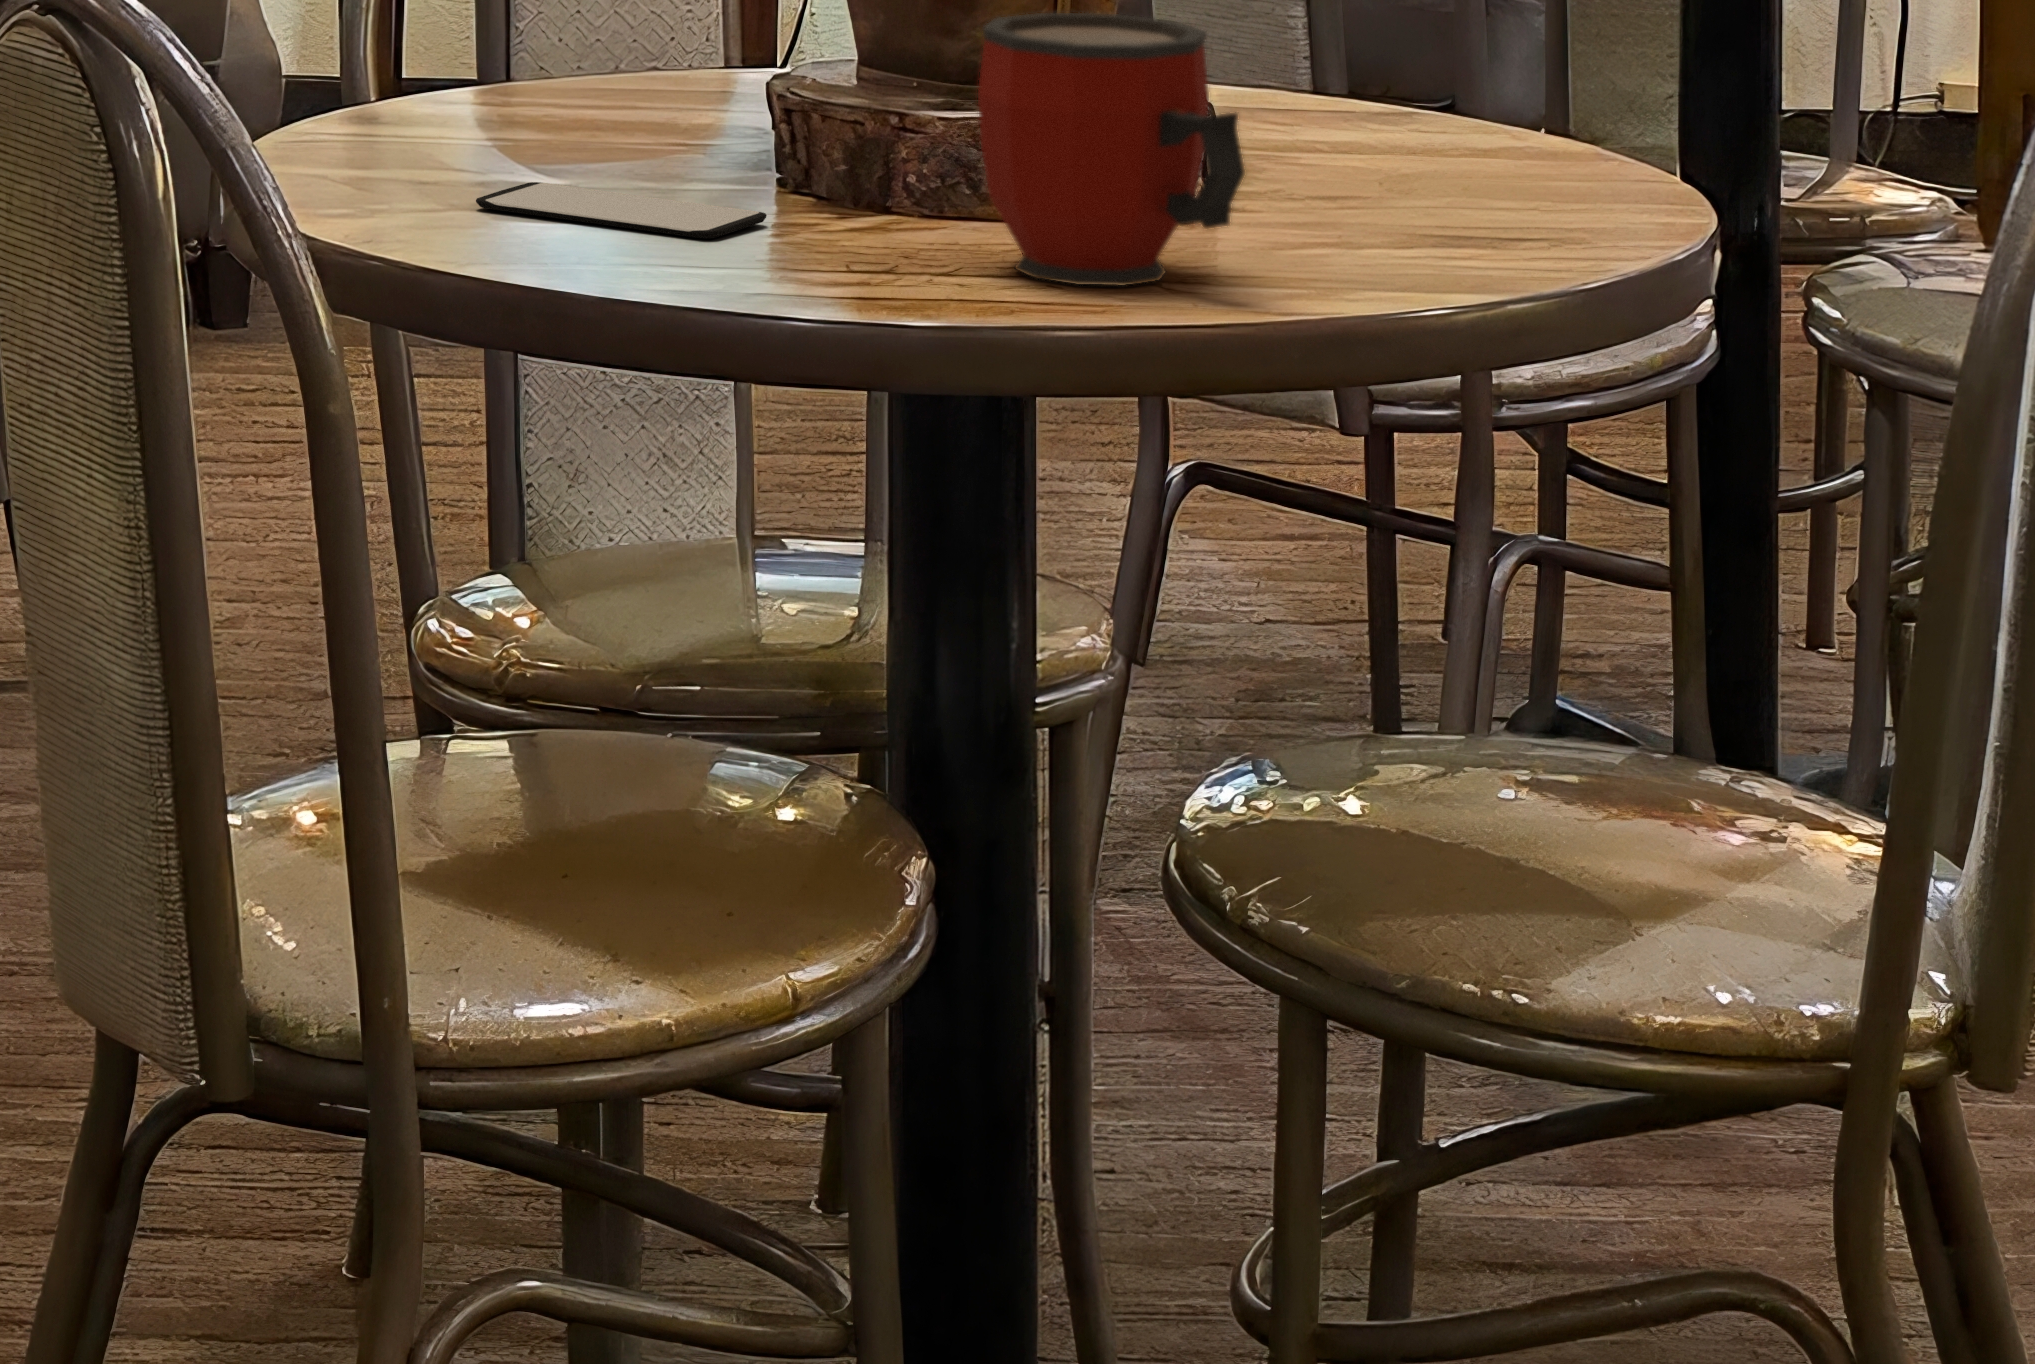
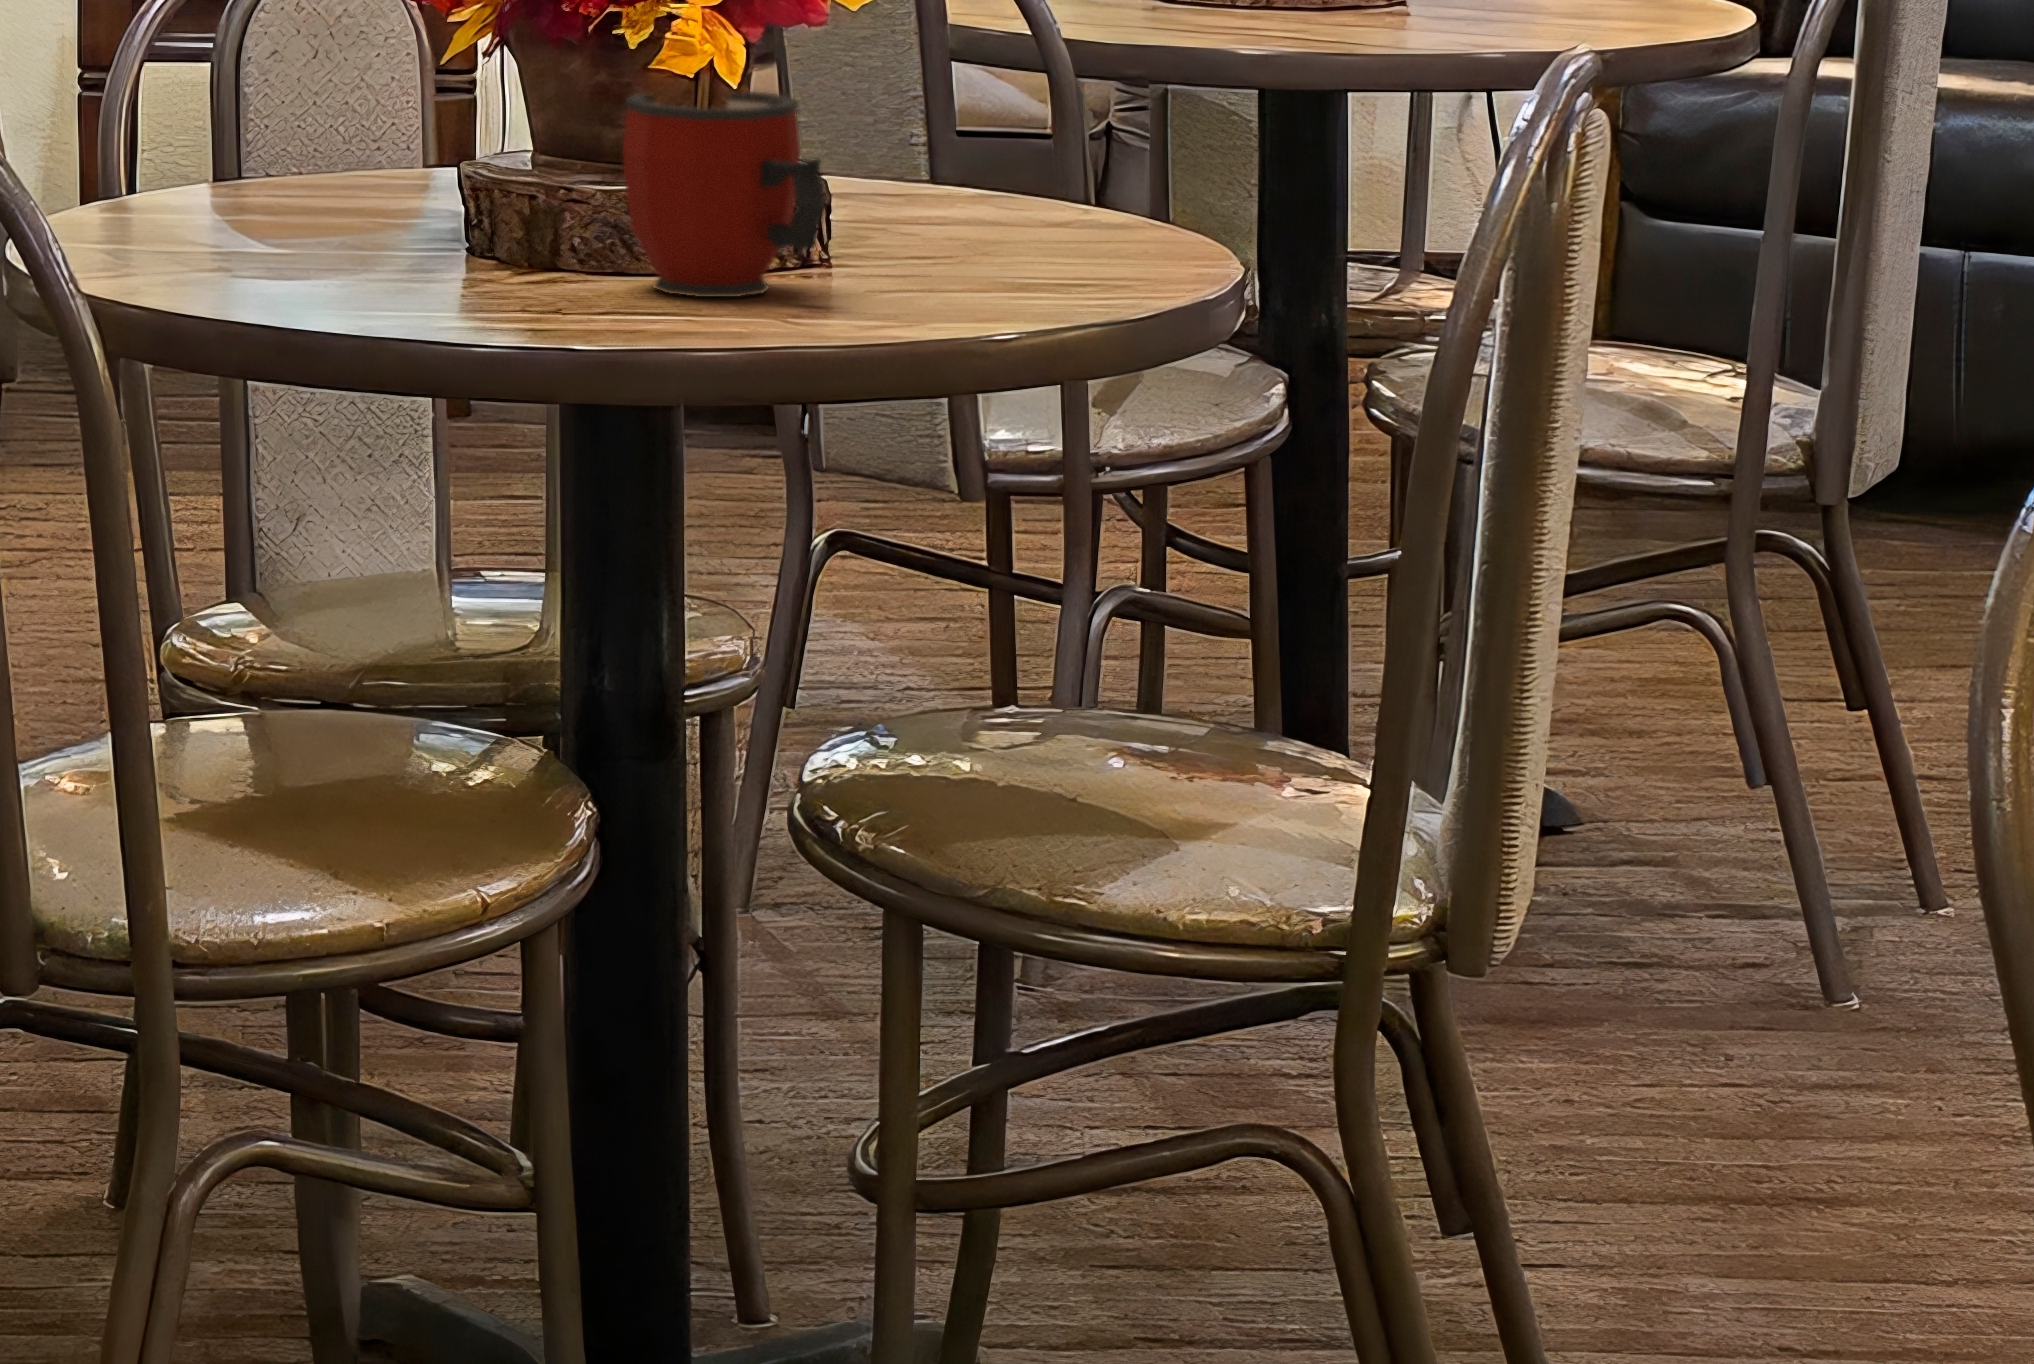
smartphone: present [476,182,767,239] -> none [233,236,462,272]

